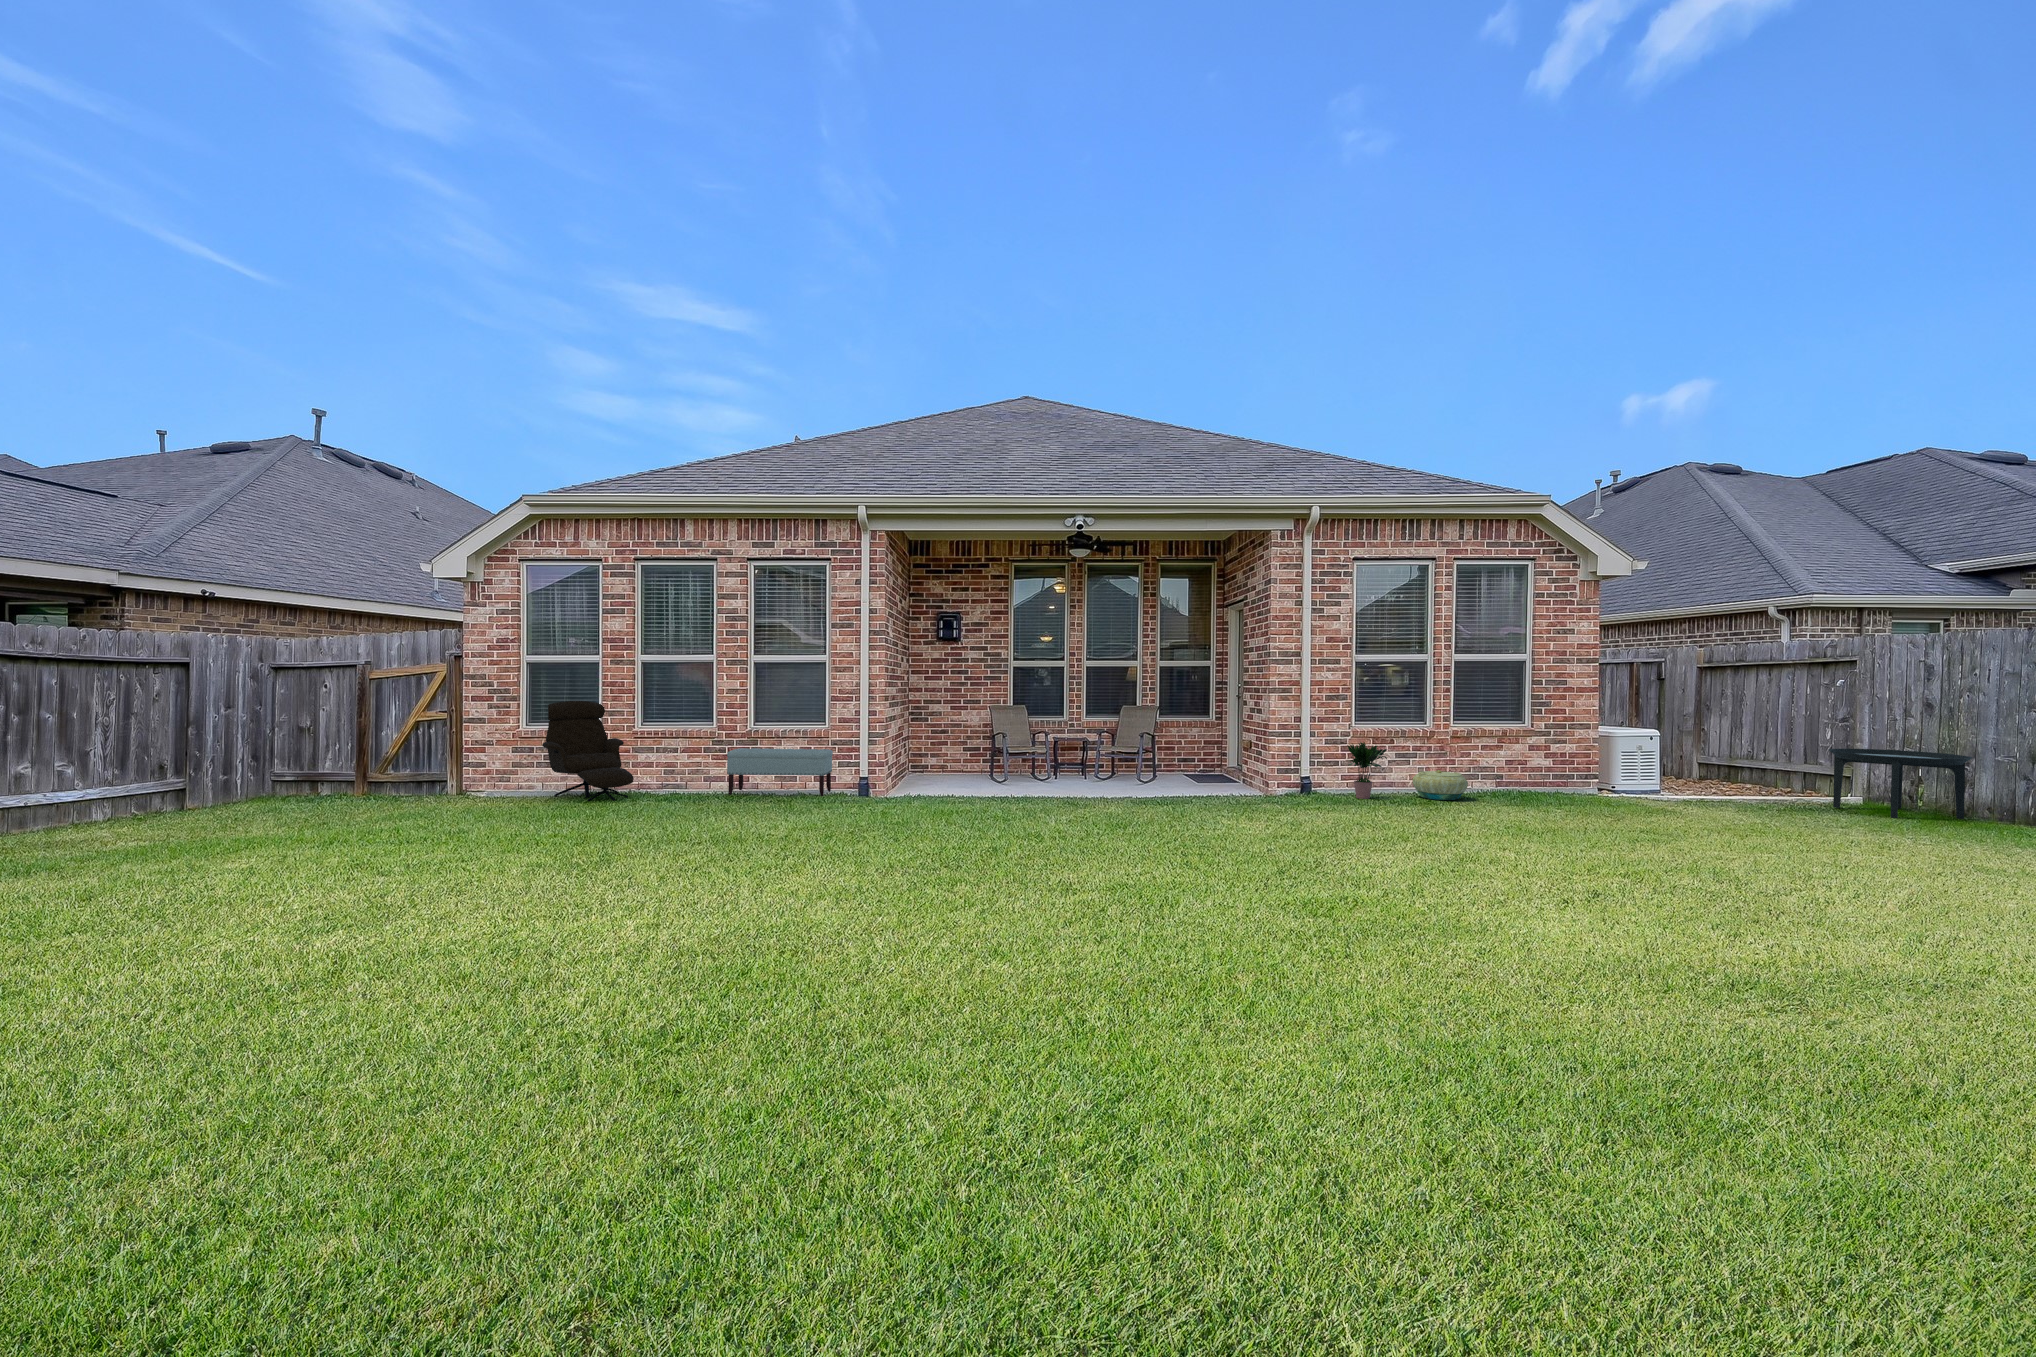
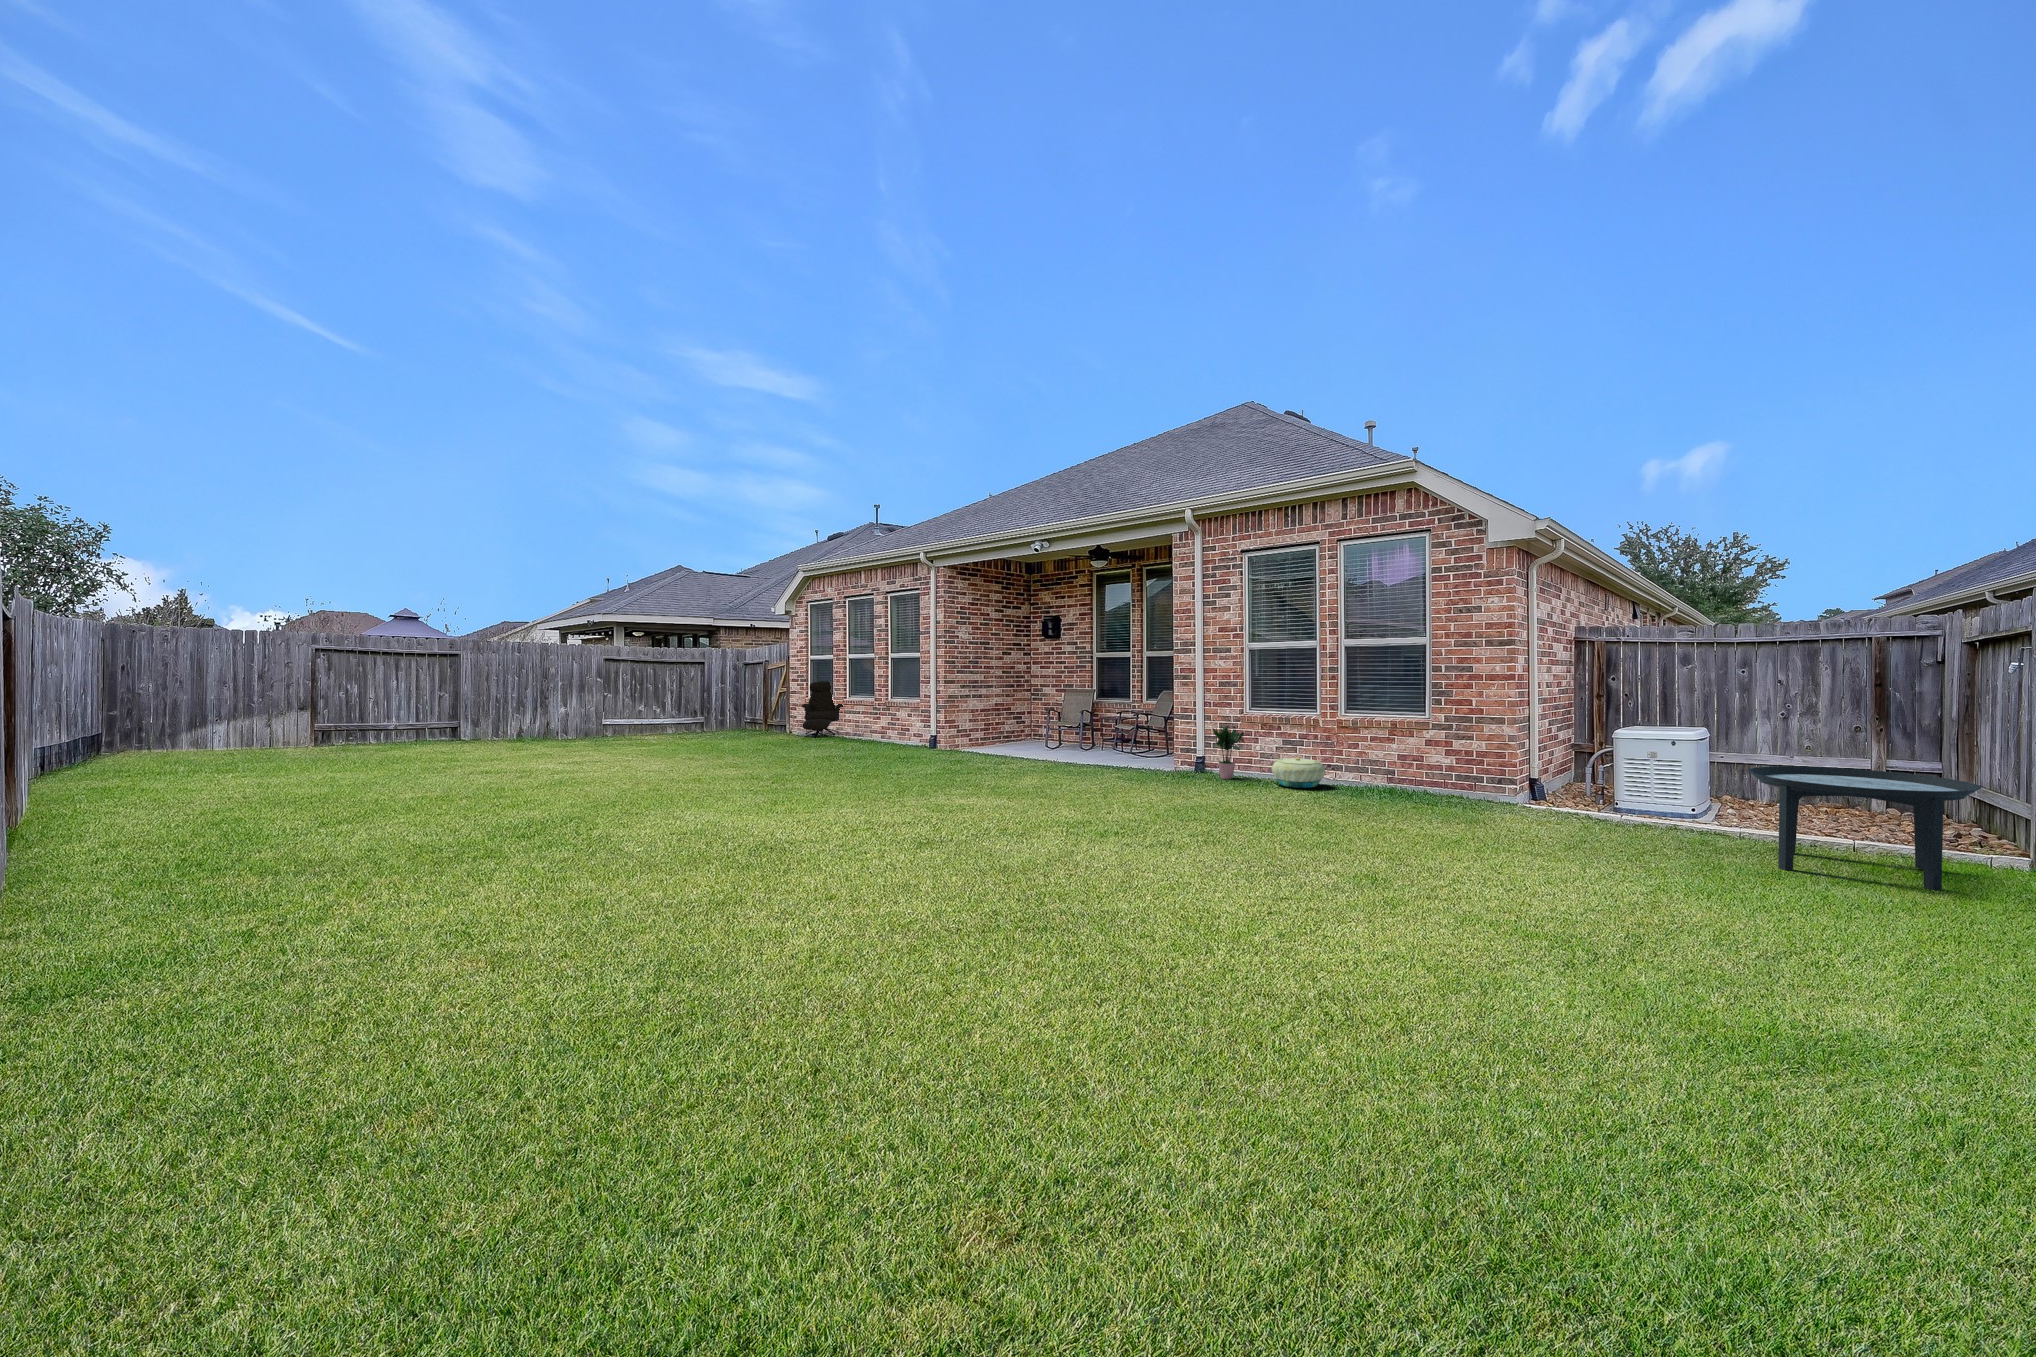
bench: present [727,748,833,796] -> none [869,712,924,744]

